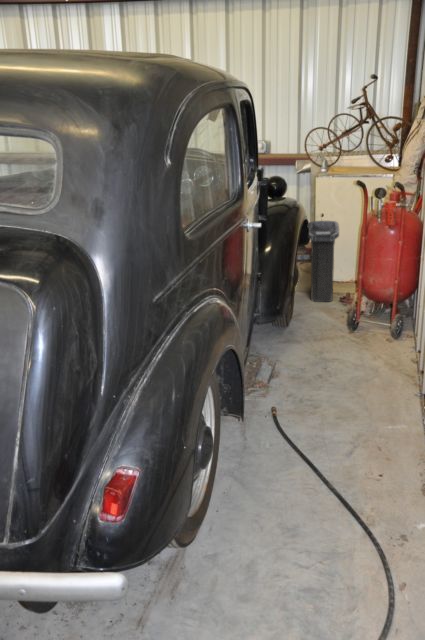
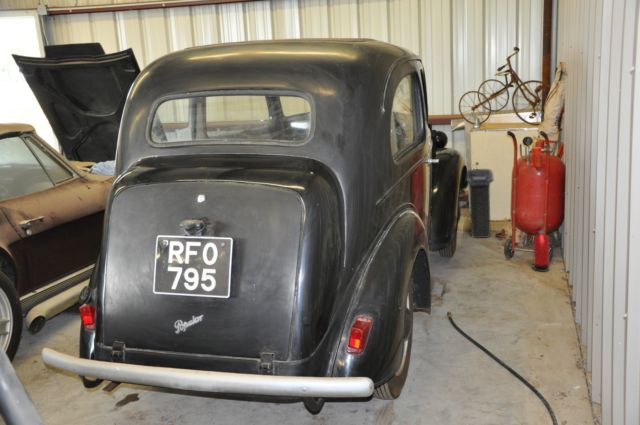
fire extinguisher: none [378,294,405,350] -> present [533,226,554,272]

